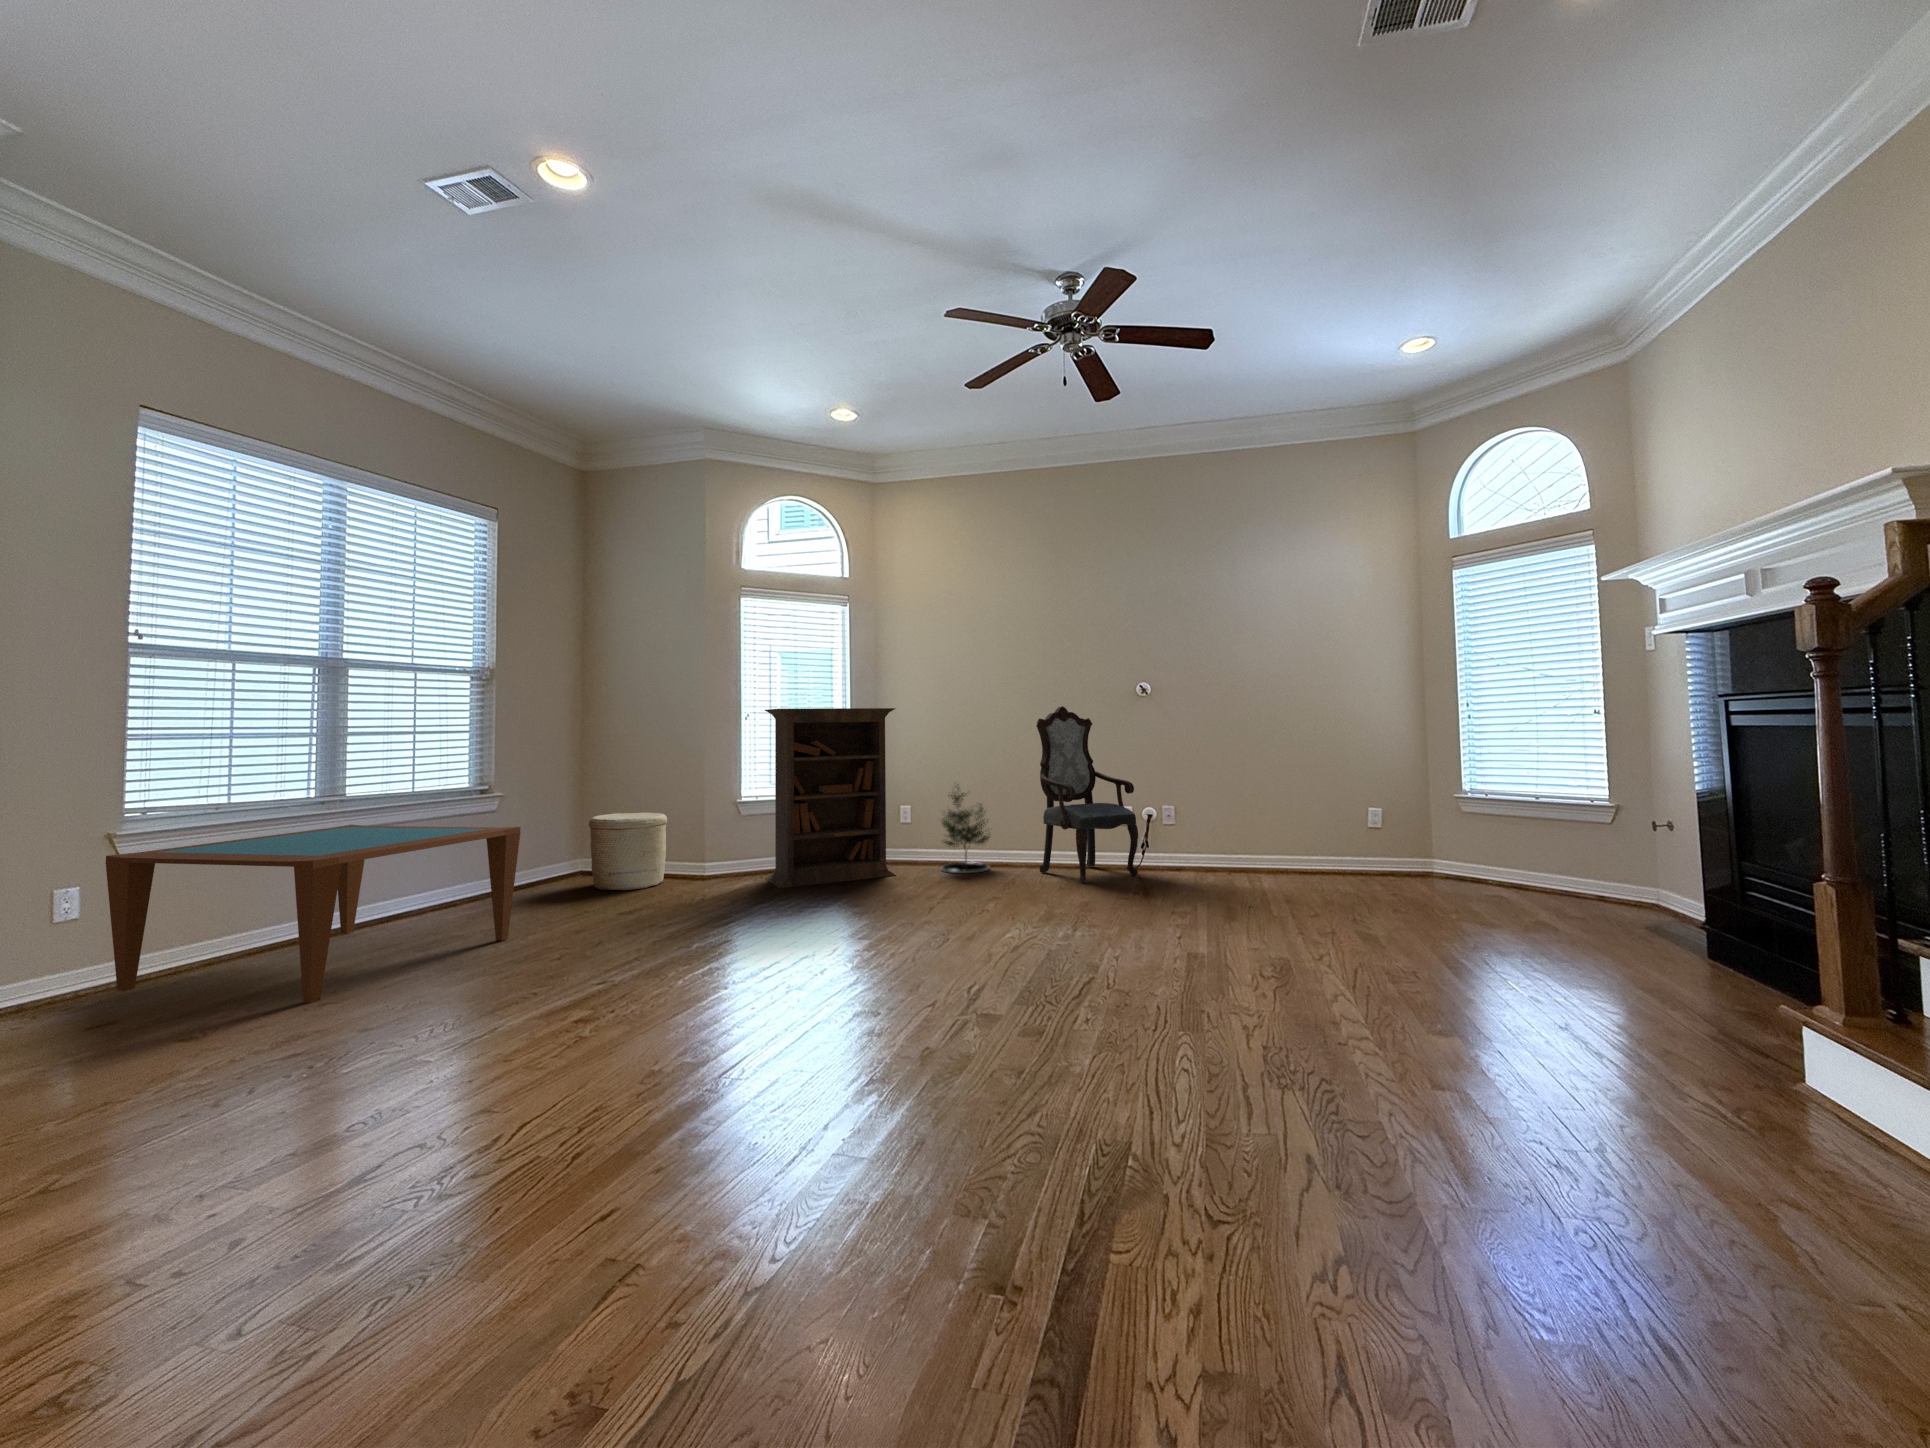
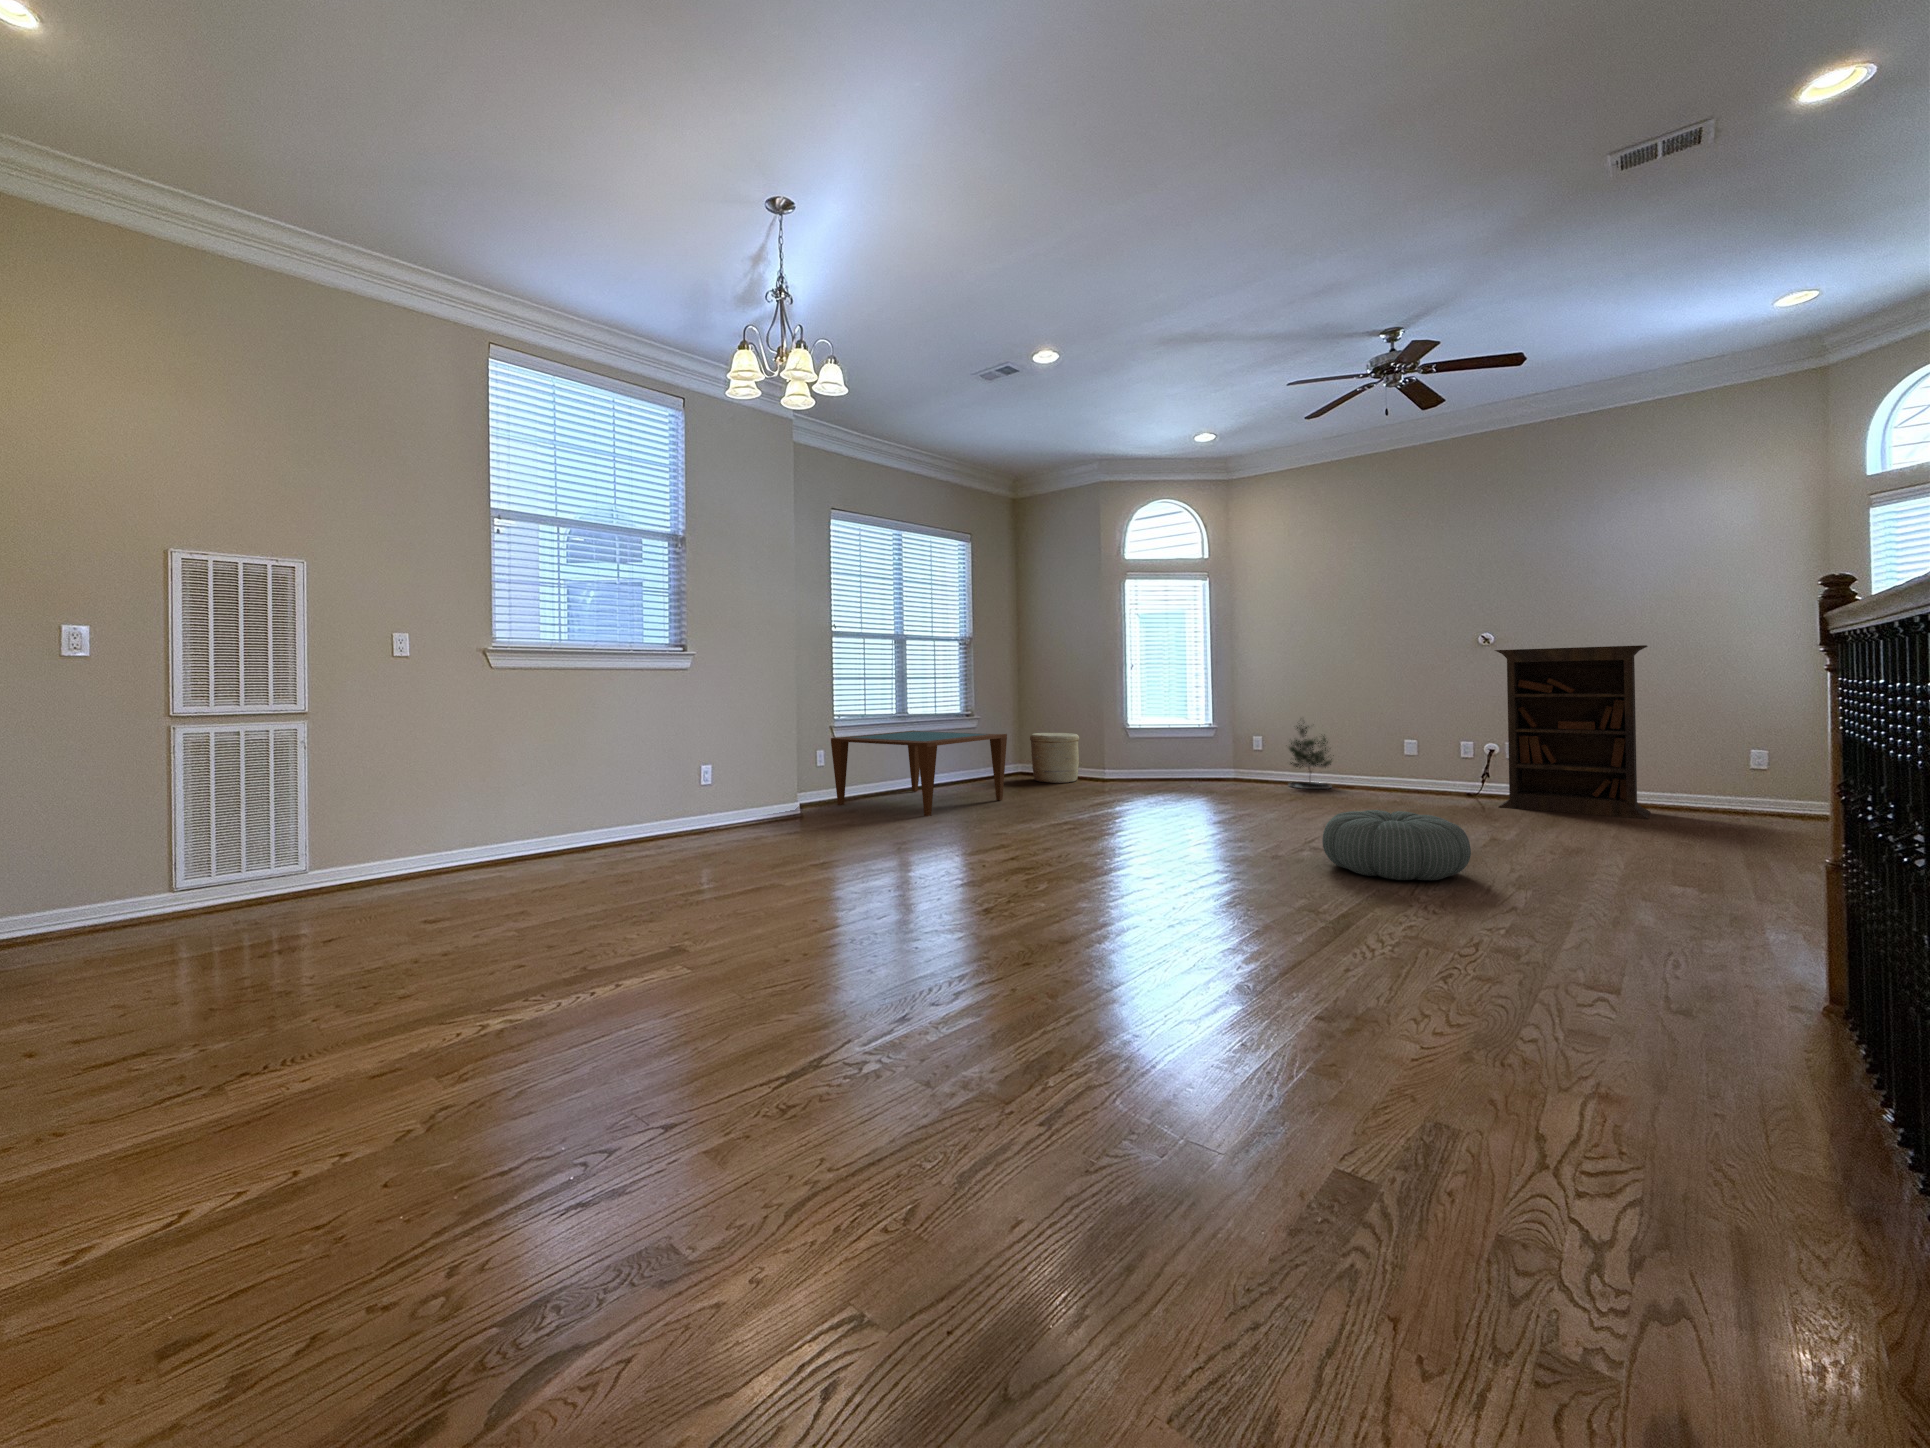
armchair: present [1036,706,1138,883] -> none [1375,655,1477,801]
bookcase: present [765,708,896,888] -> present [1495,645,1650,819]
pouf: none [991,938,1187,1067] -> present [1322,810,1471,880]

